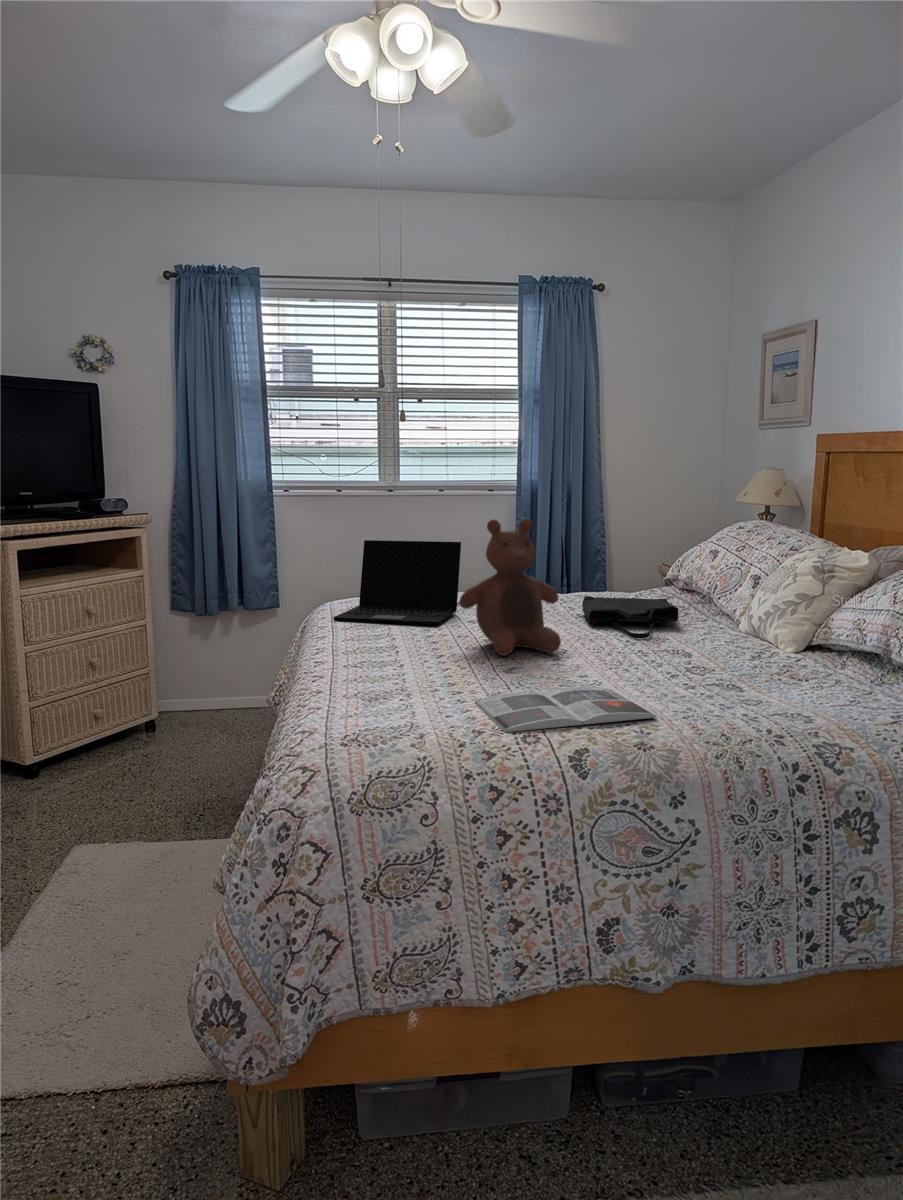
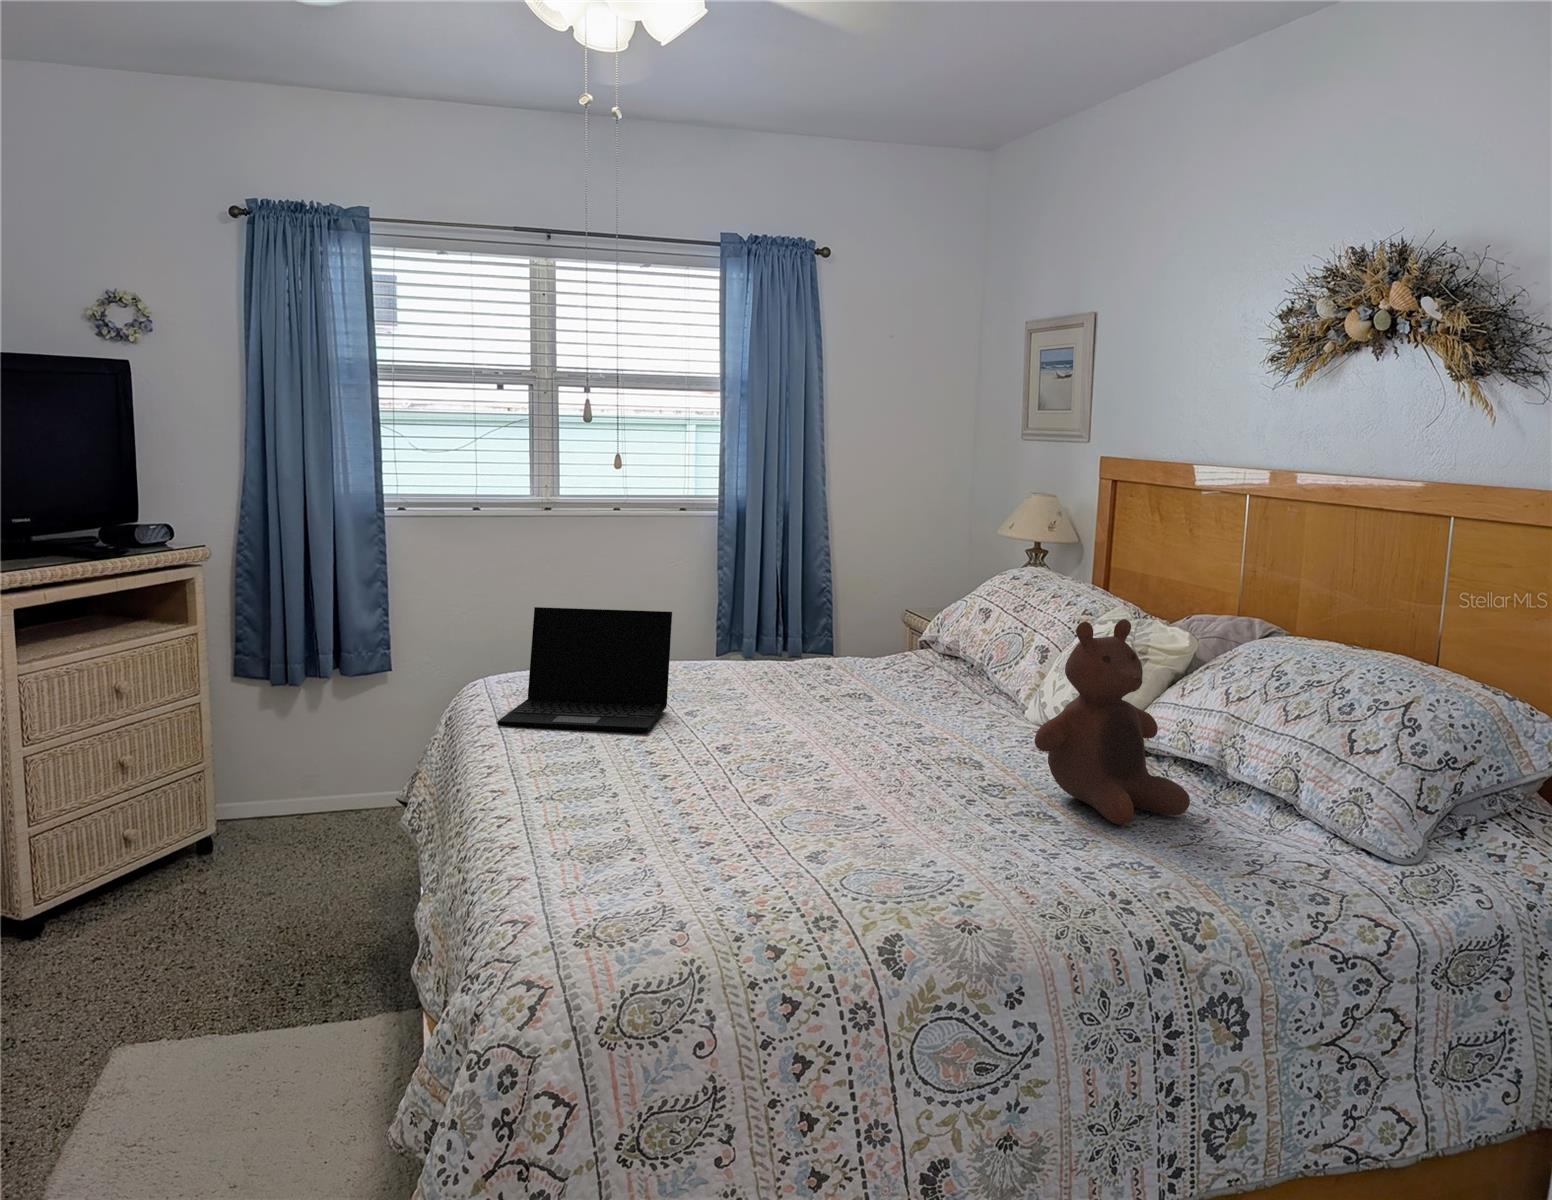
stuffed bear: present [459,519,561,656] -> present [1035,619,1190,825]
tote bag: present [582,596,678,638] -> none [835,685,963,749]
magazine: present [474,687,657,732] -> none [734,835,976,914]

